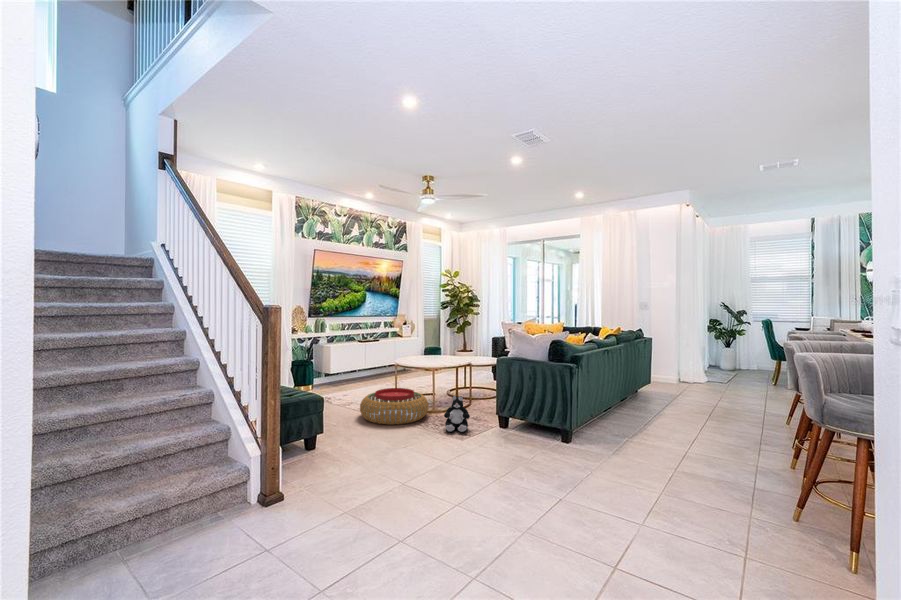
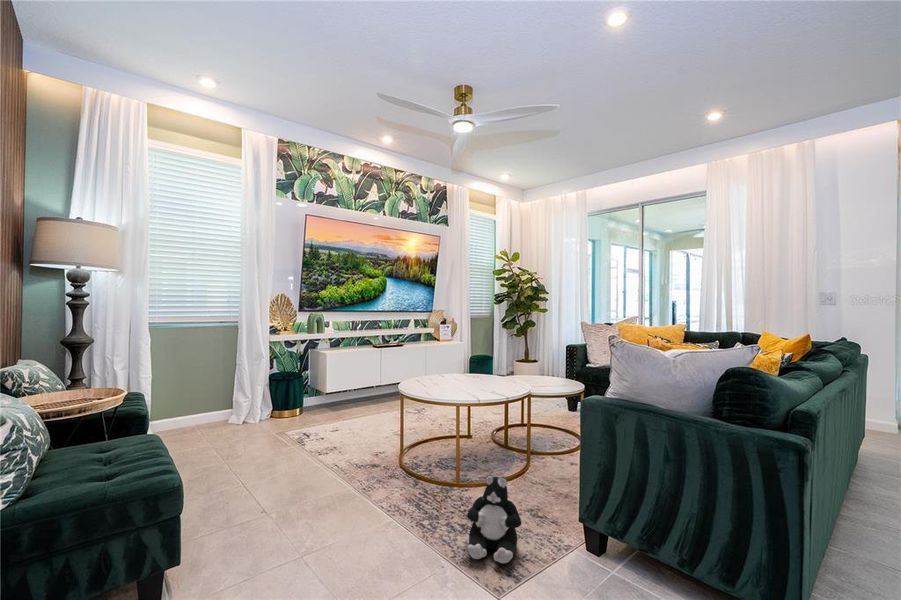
pouf: present [360,388,429,425] -> none [320,436,447,519]

